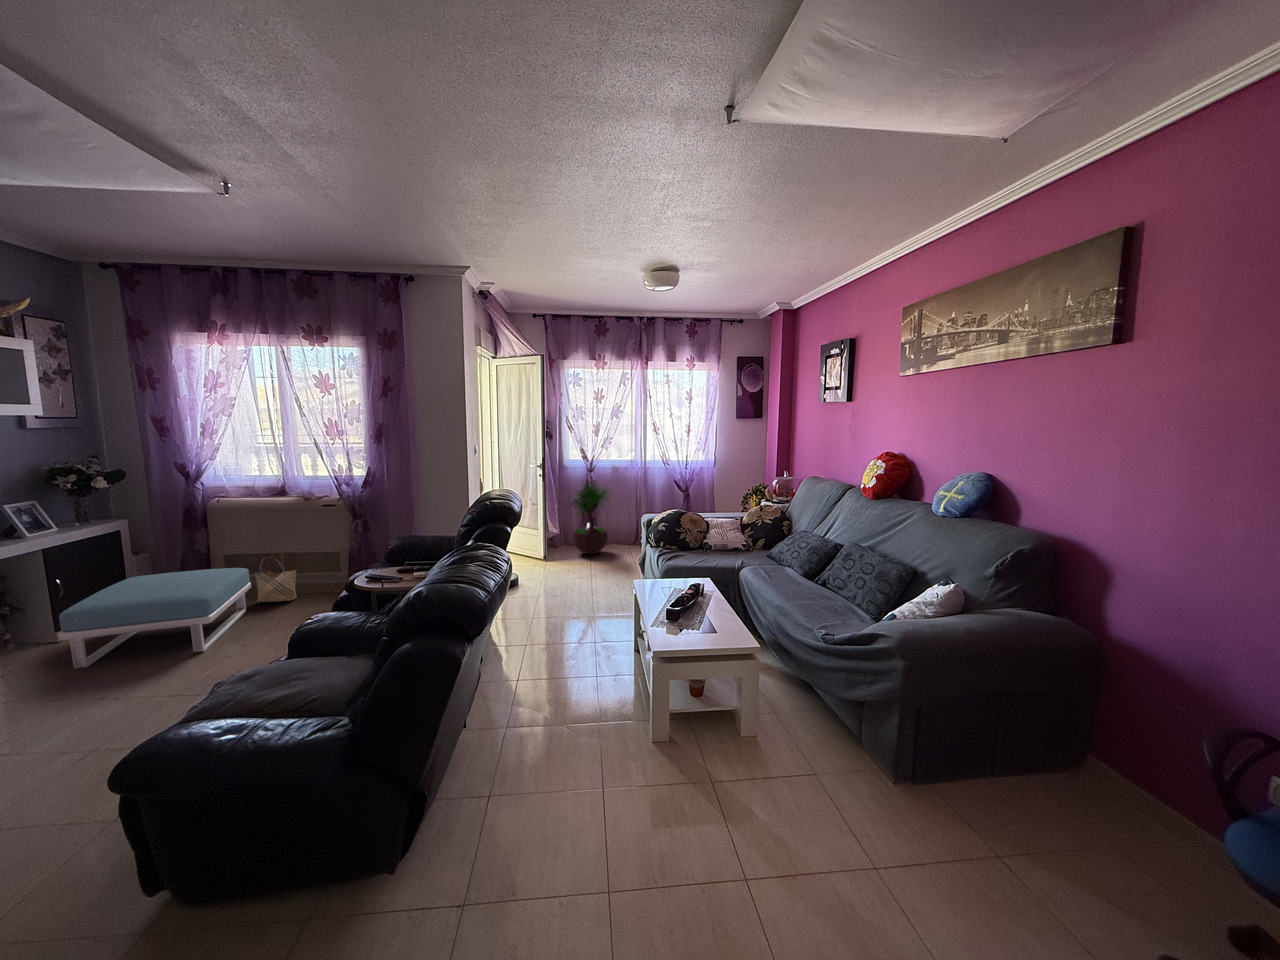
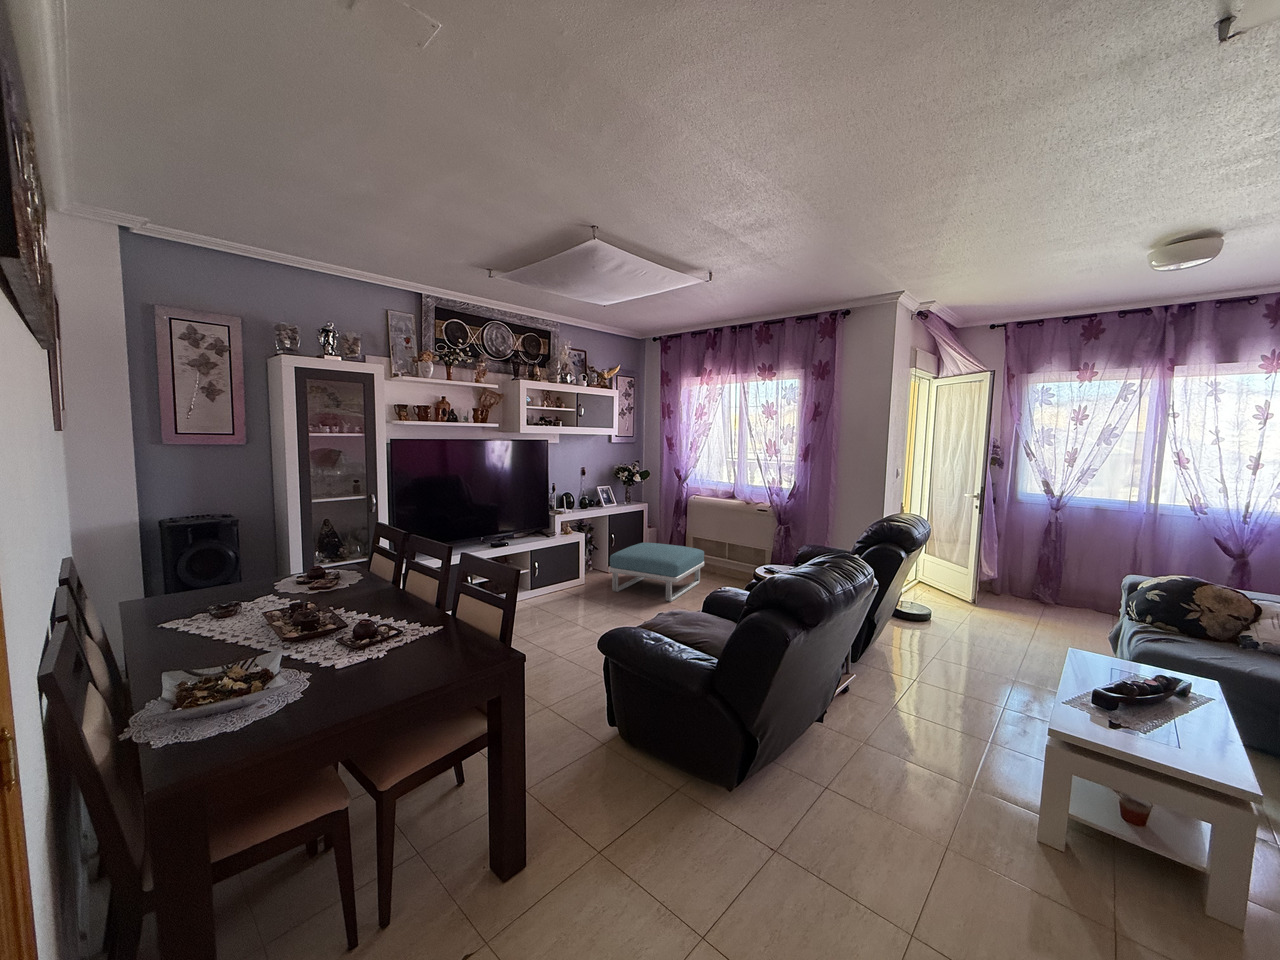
potted tree: present [570,482,610,554] -> none [1010,516,1088,616]
woven basket: present [255,553,297,602] -> none [707,544,735,583]

